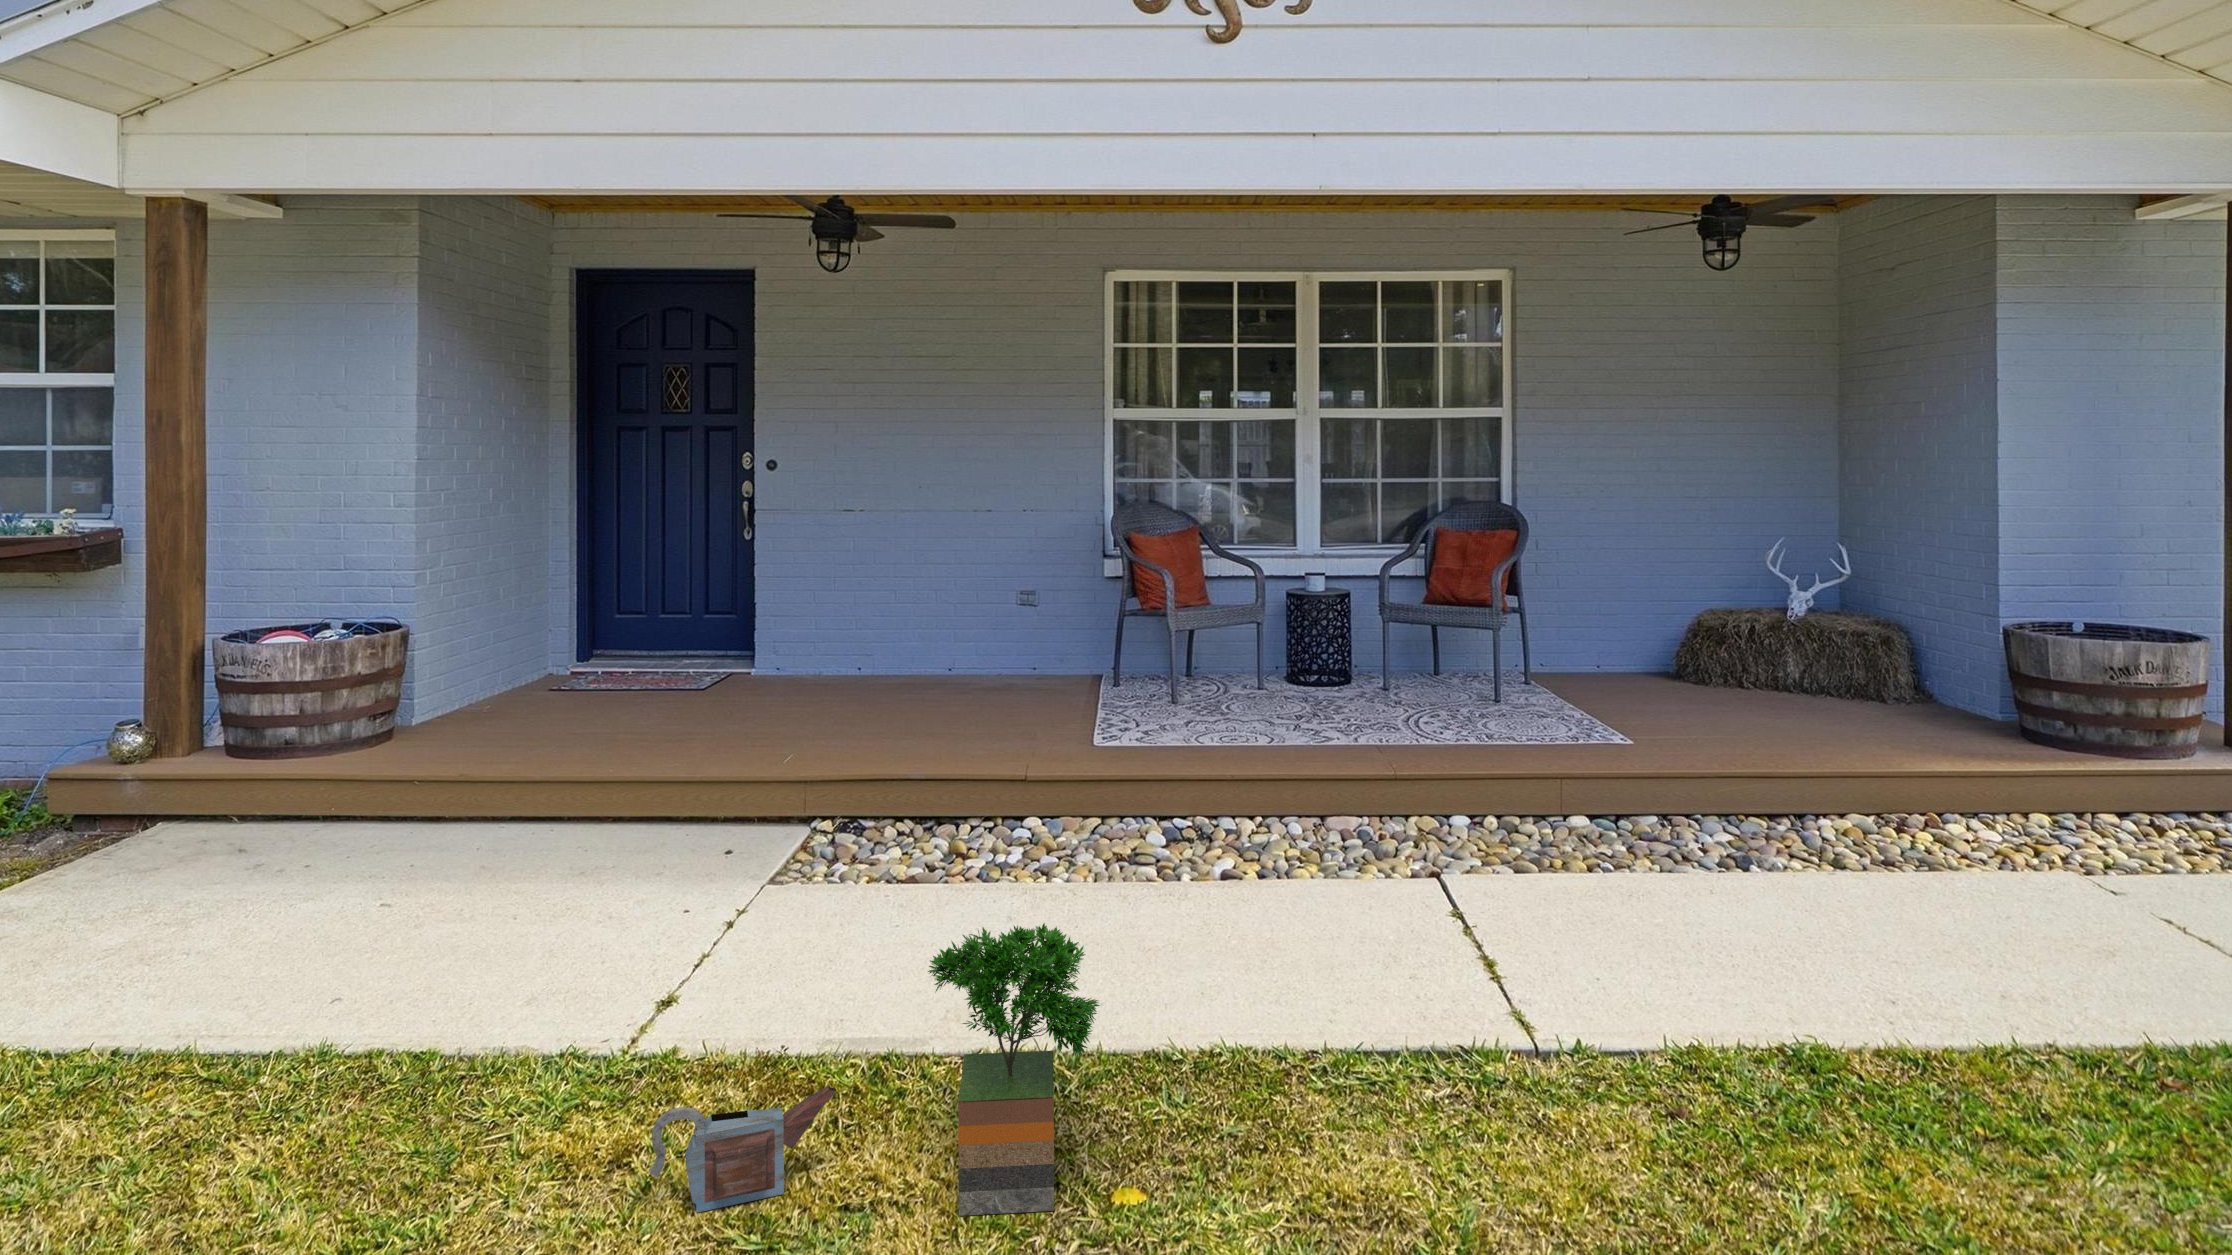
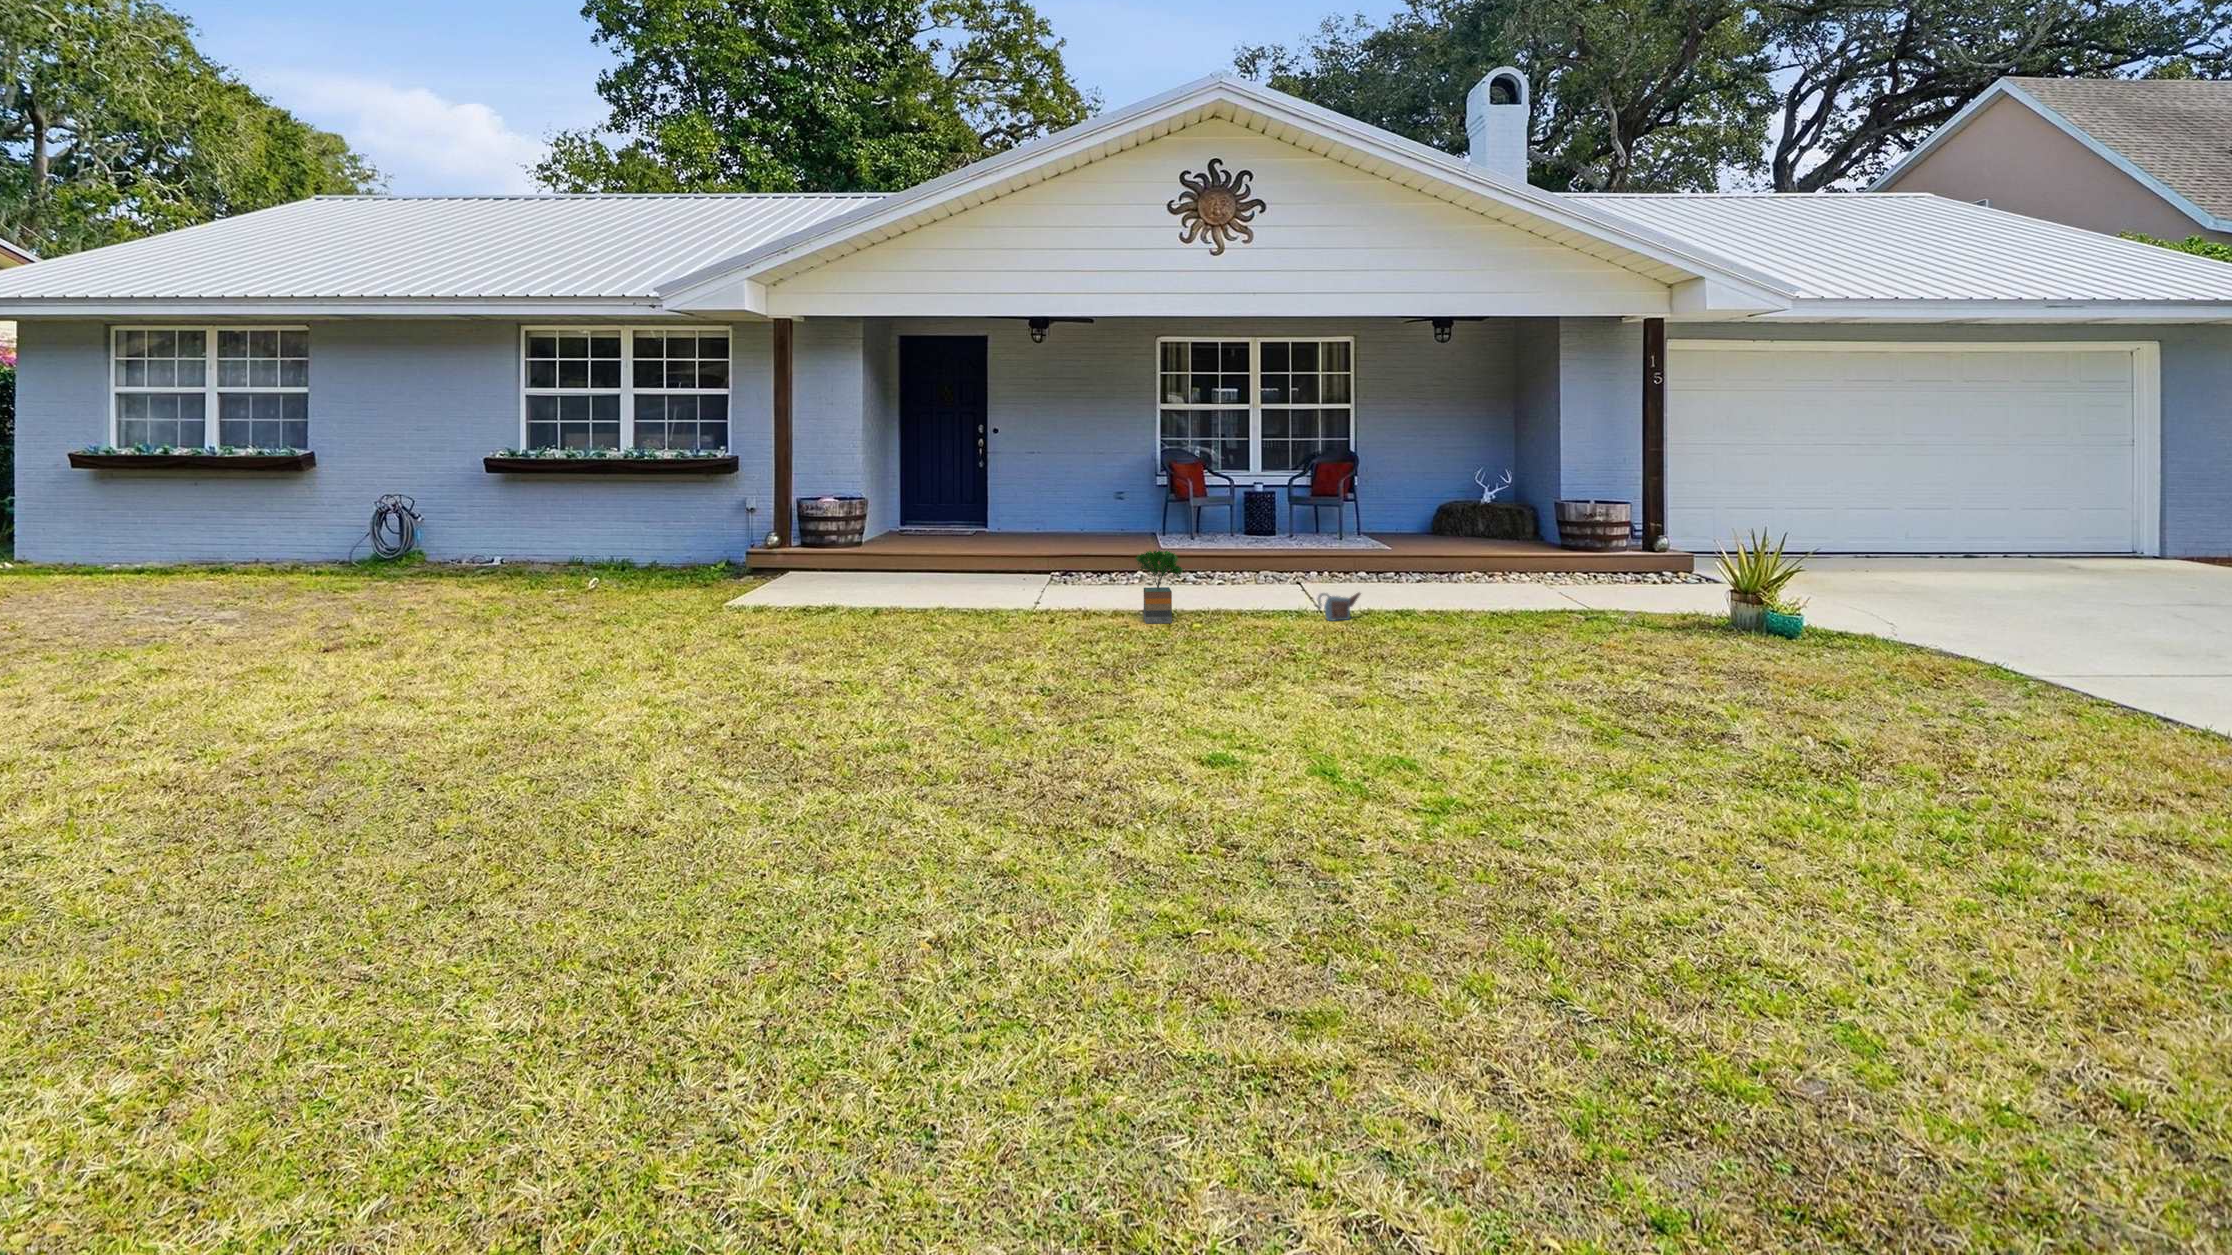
watering can: present [649,1085,836,1212] -> present [1318,593,1360,621]

